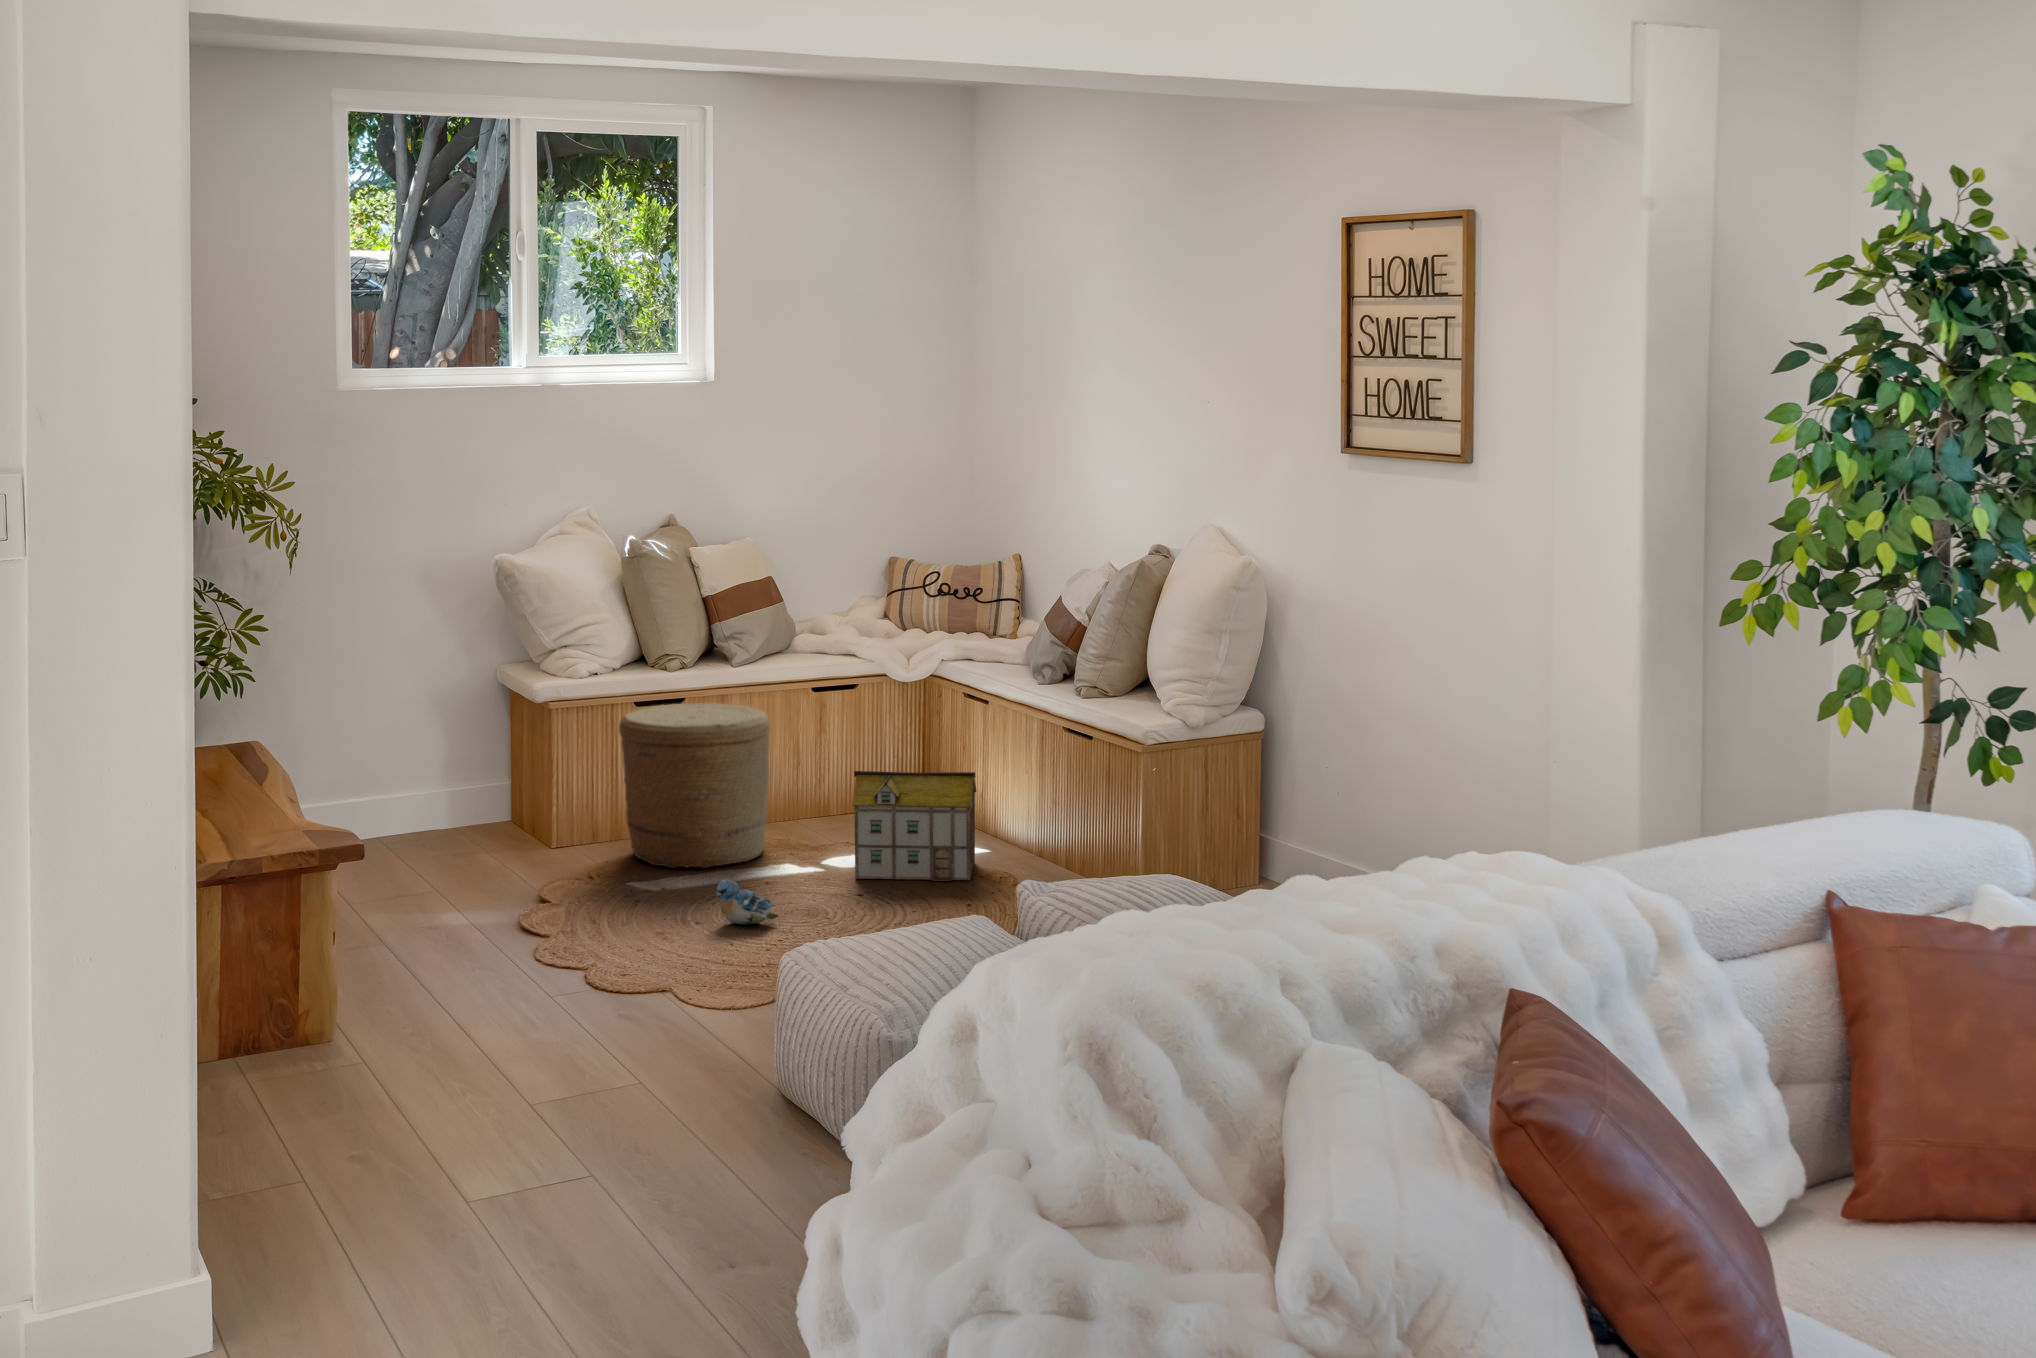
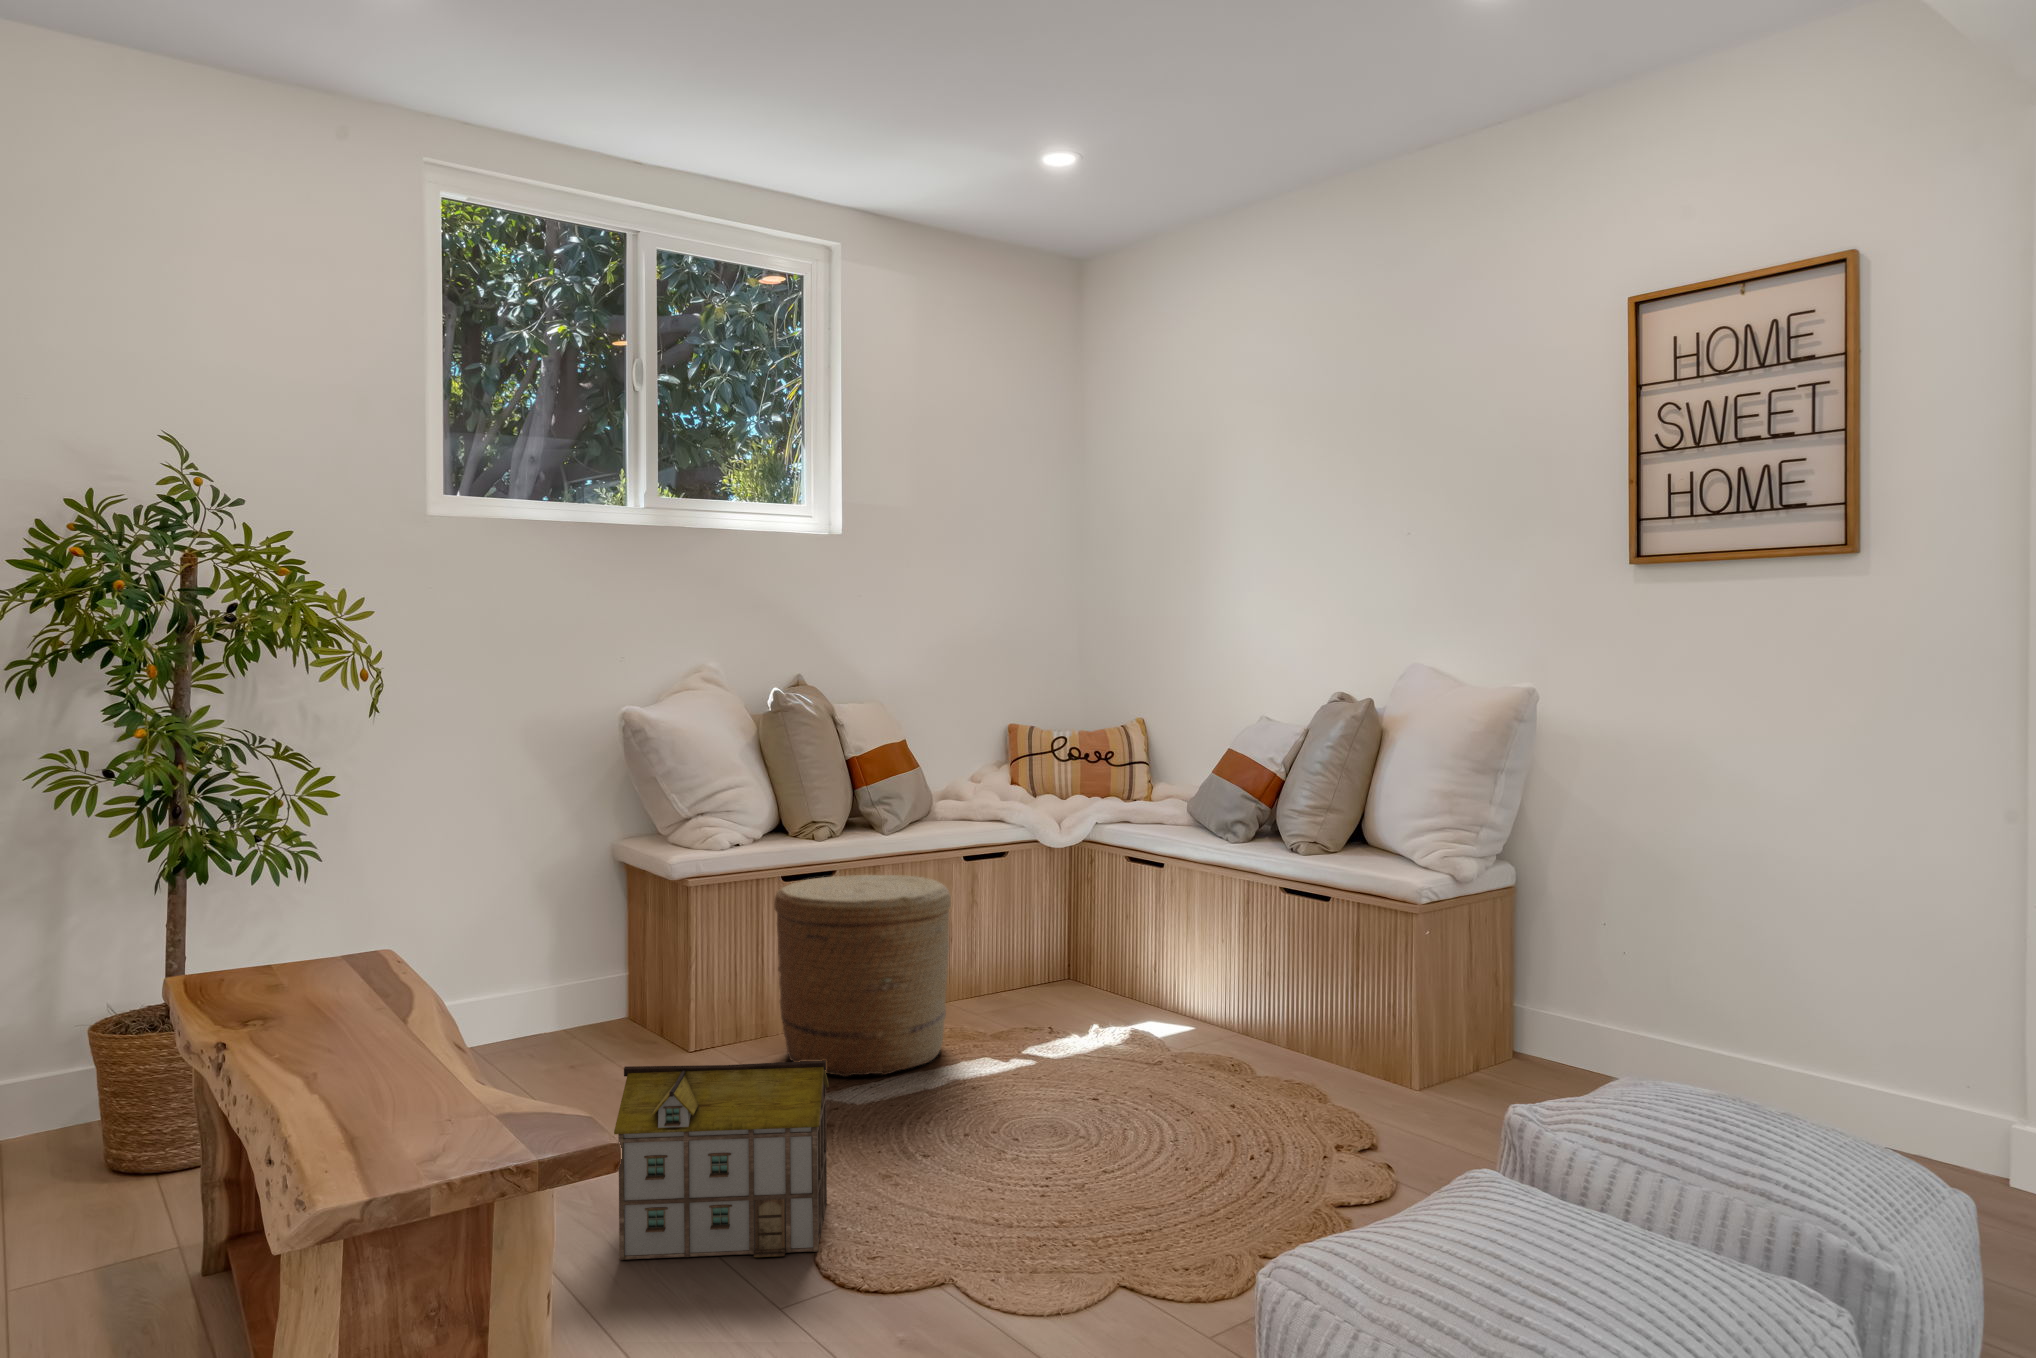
toy house: present [852,771,976,881] -> present [614,1060,829,1260]
plush toy: present [715,879,779,925] -> none [946,1101,1031,1162]

